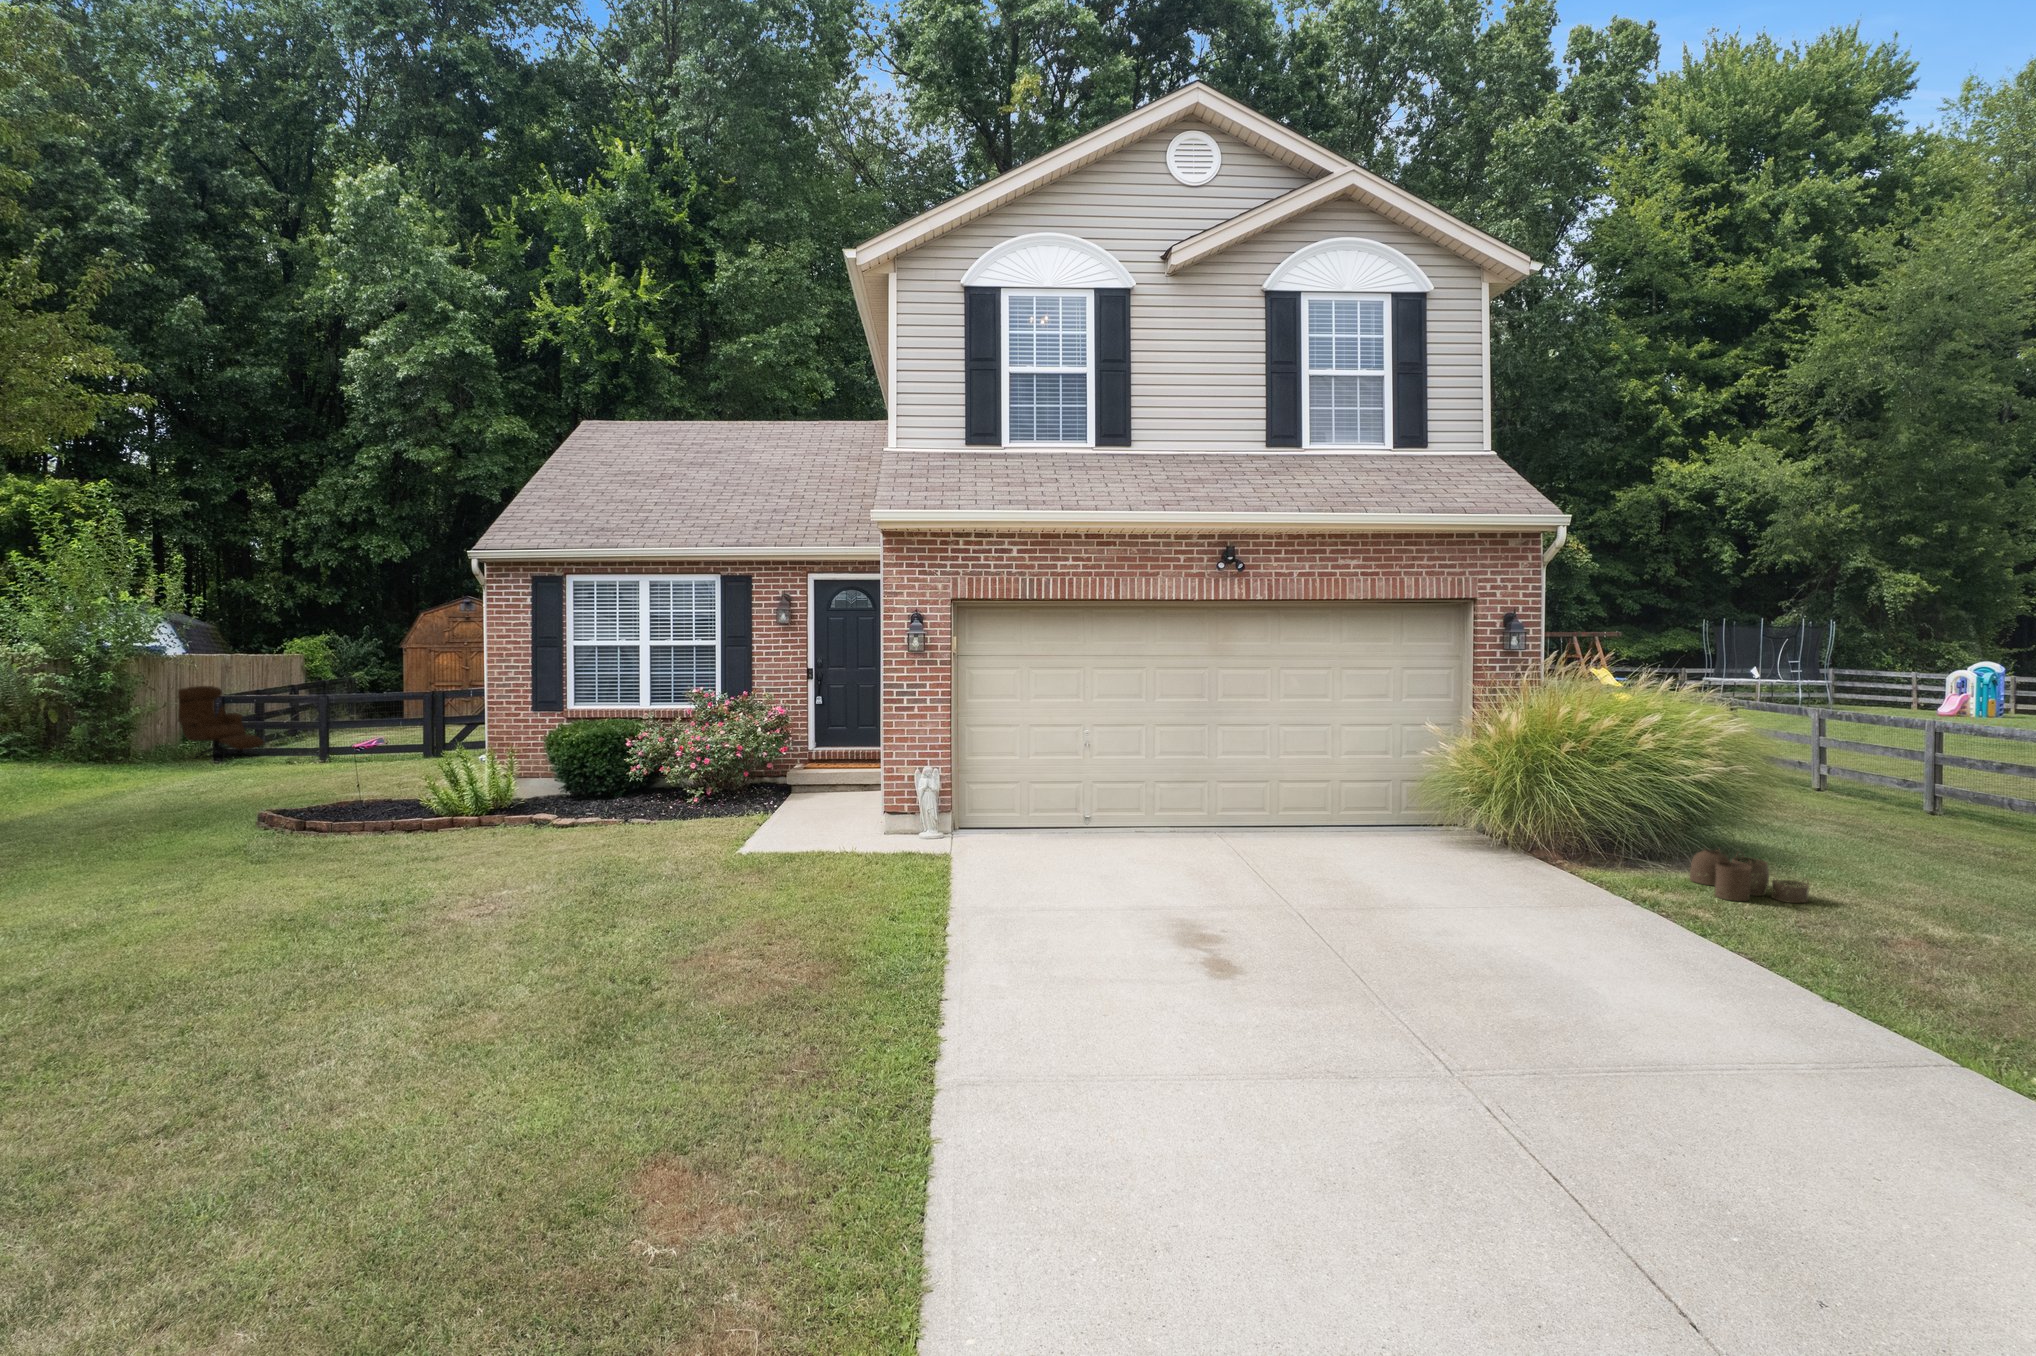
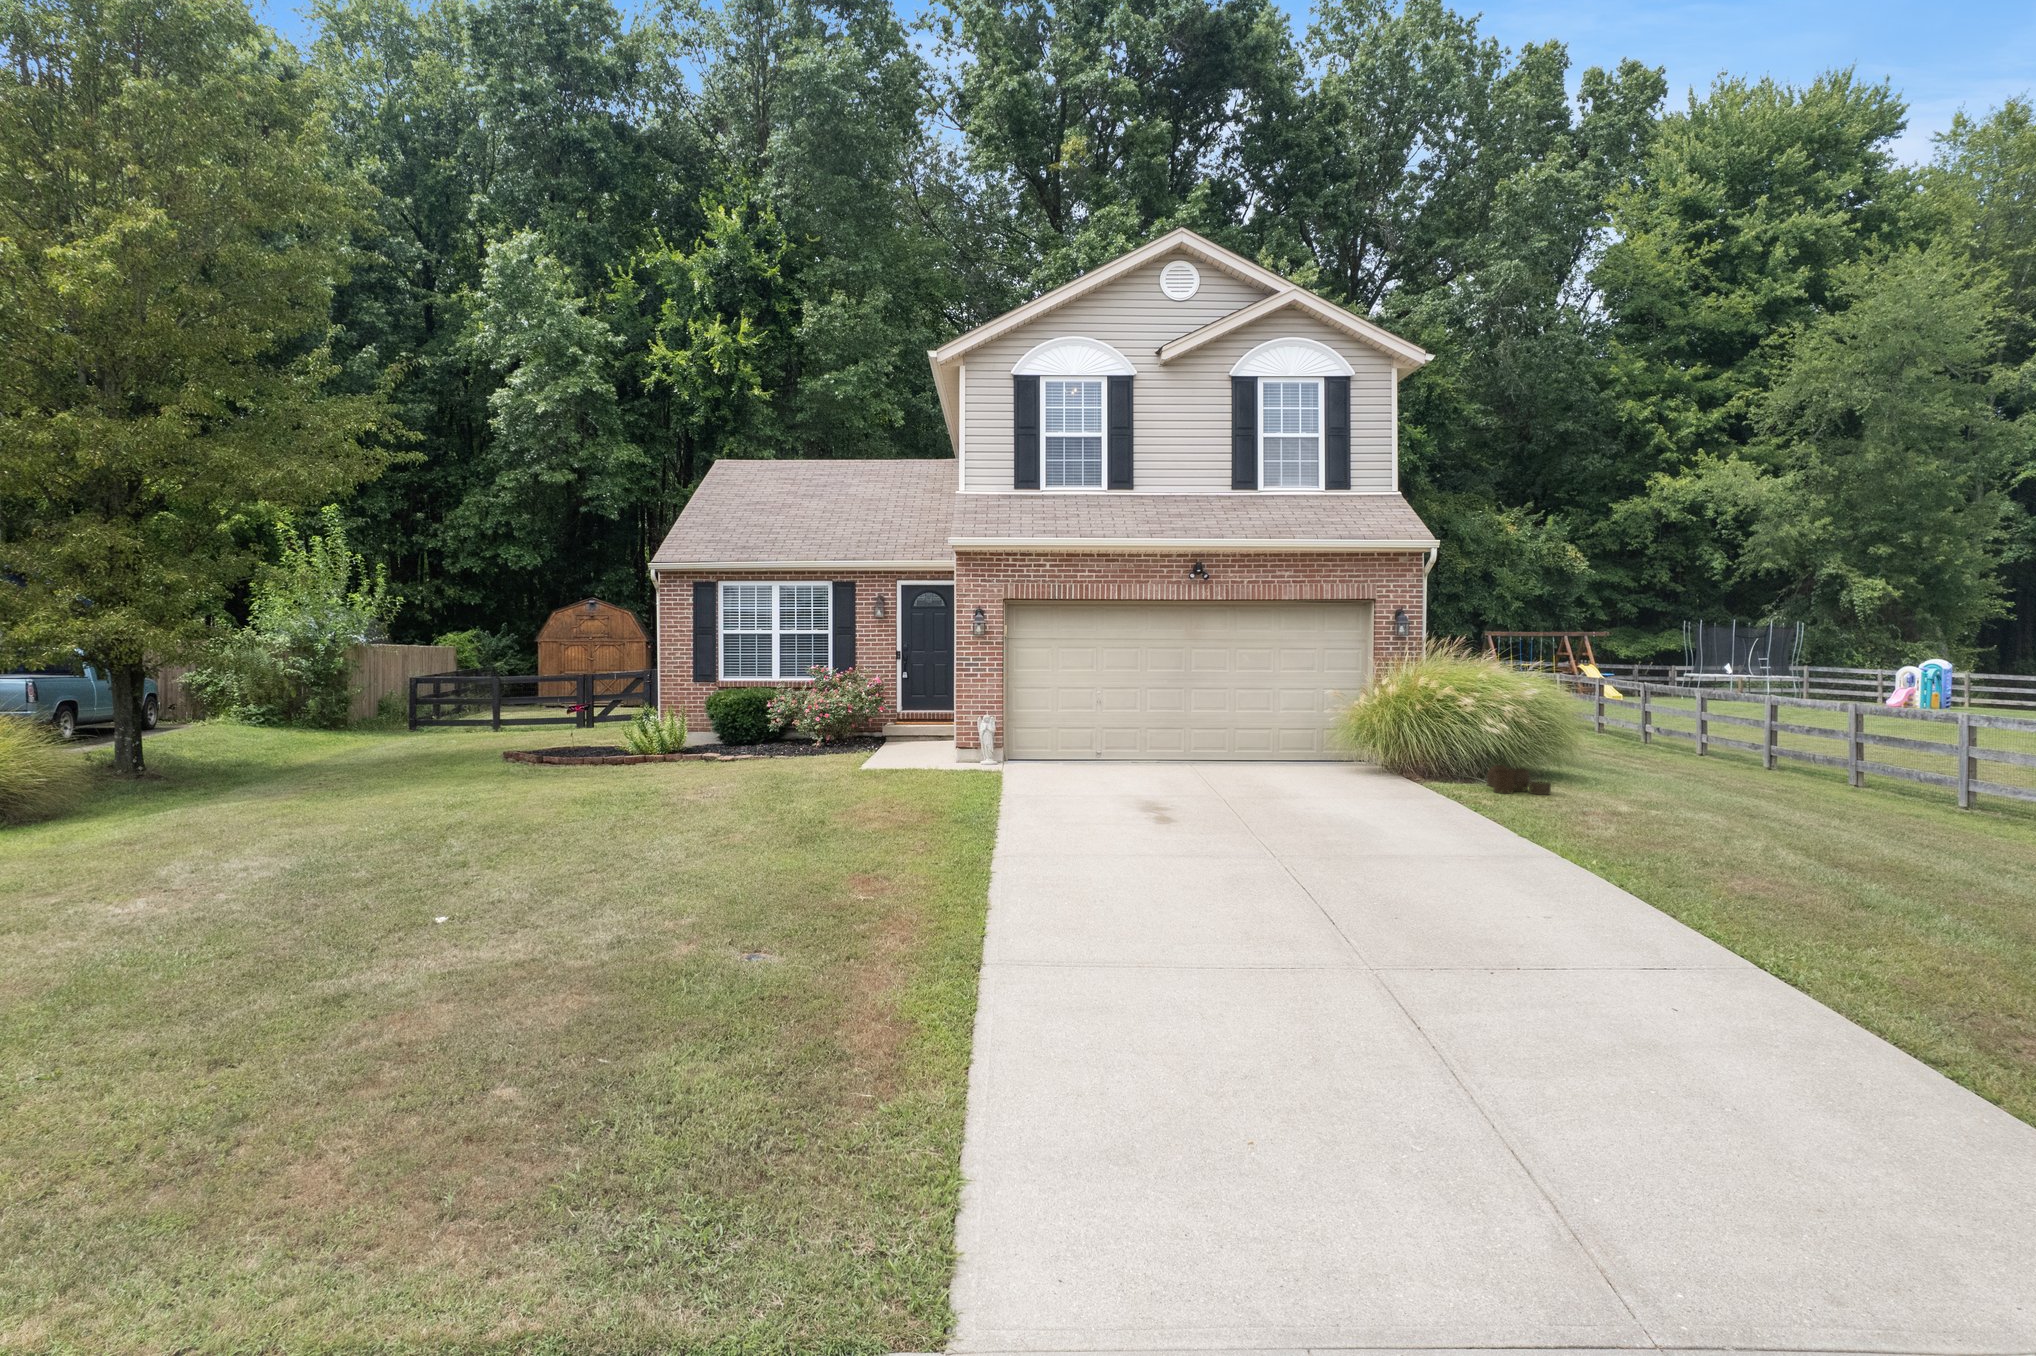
lounge chair: present [178,686,264,757] -> none [402,666,467,723]

